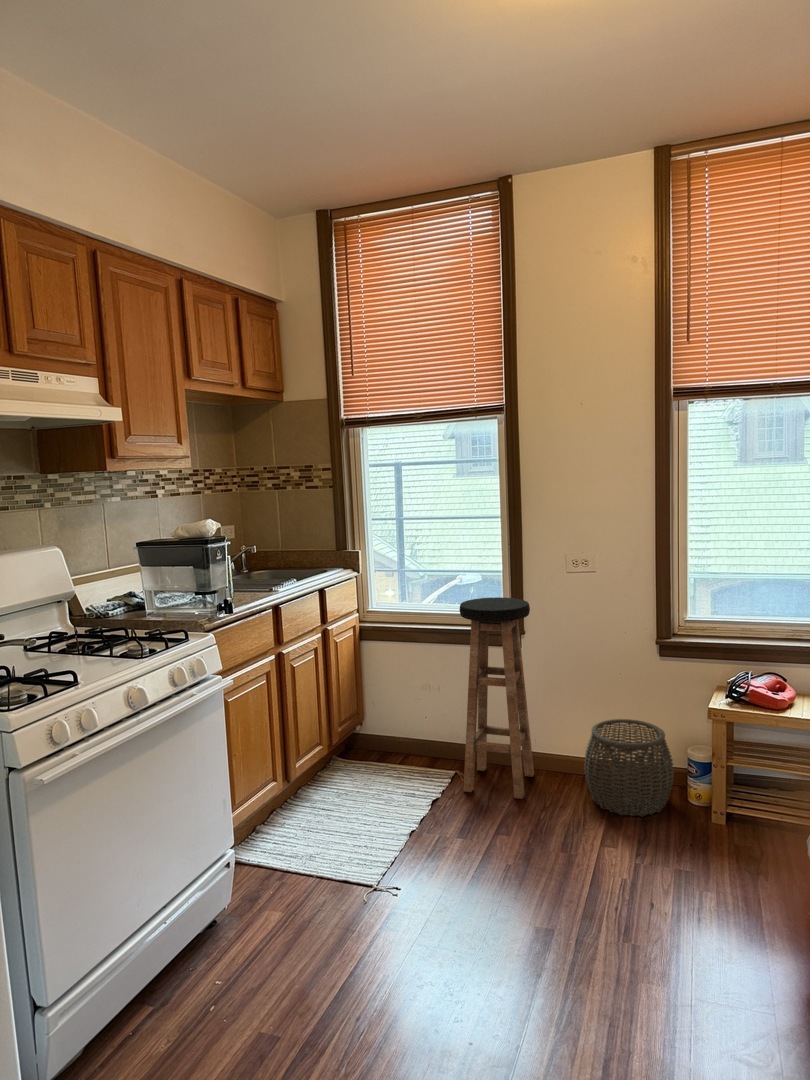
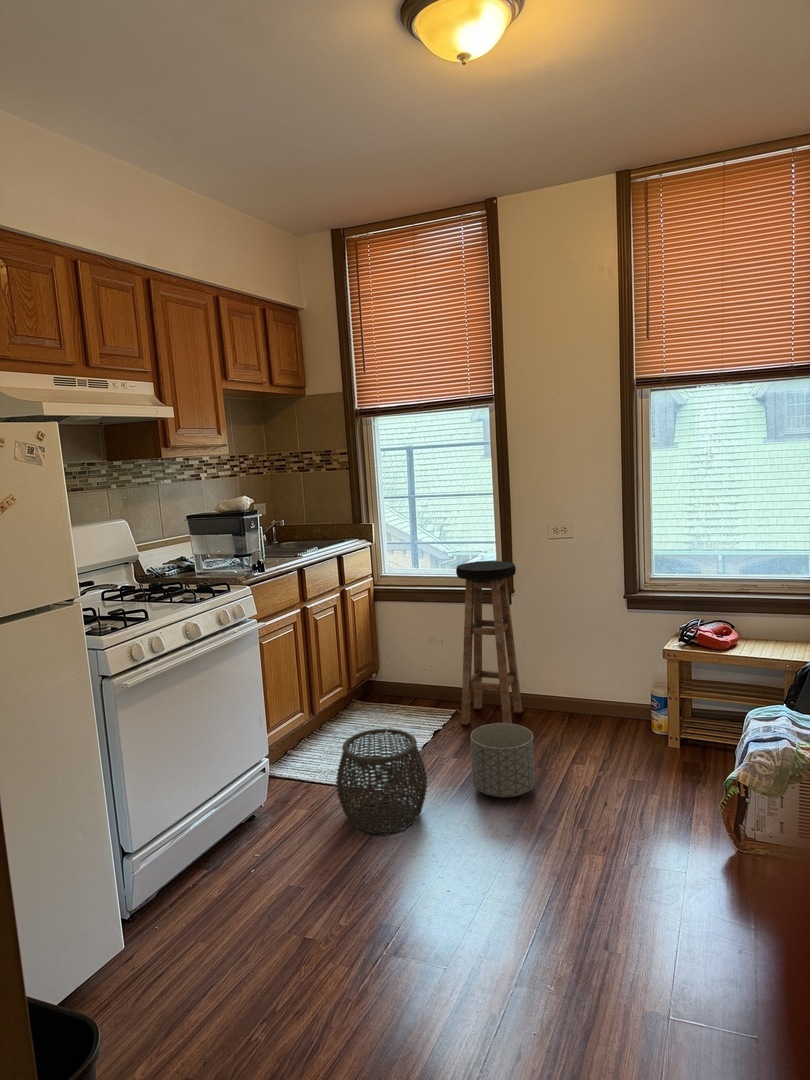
woven basket: present [584,719,674,817] -> present [336,729,428,835]
planter: none [484,800,562,898] -> present [471,723,535,798]

